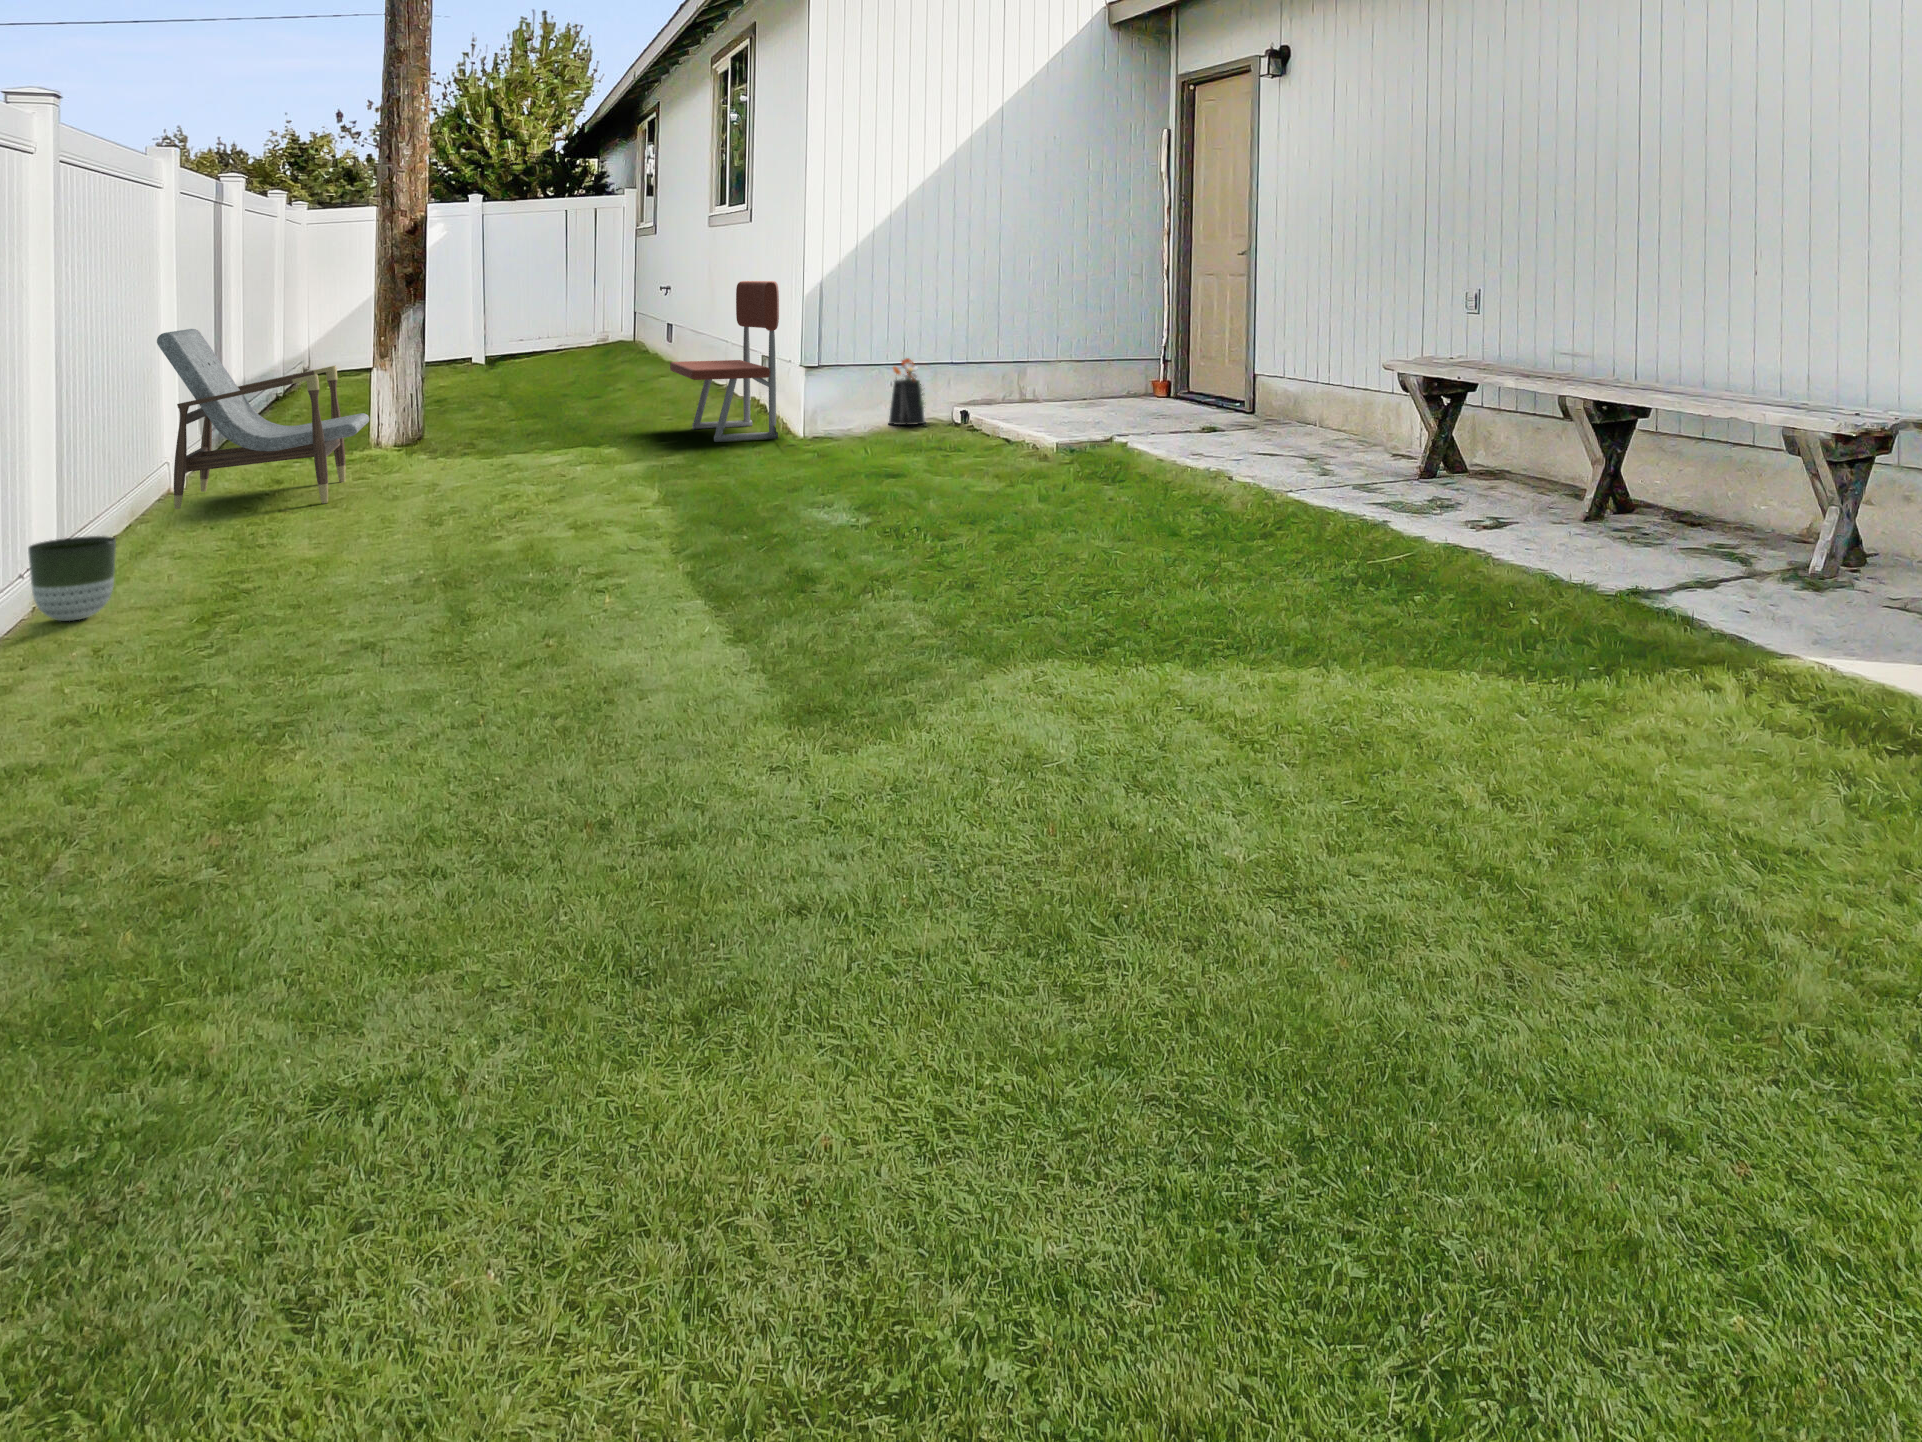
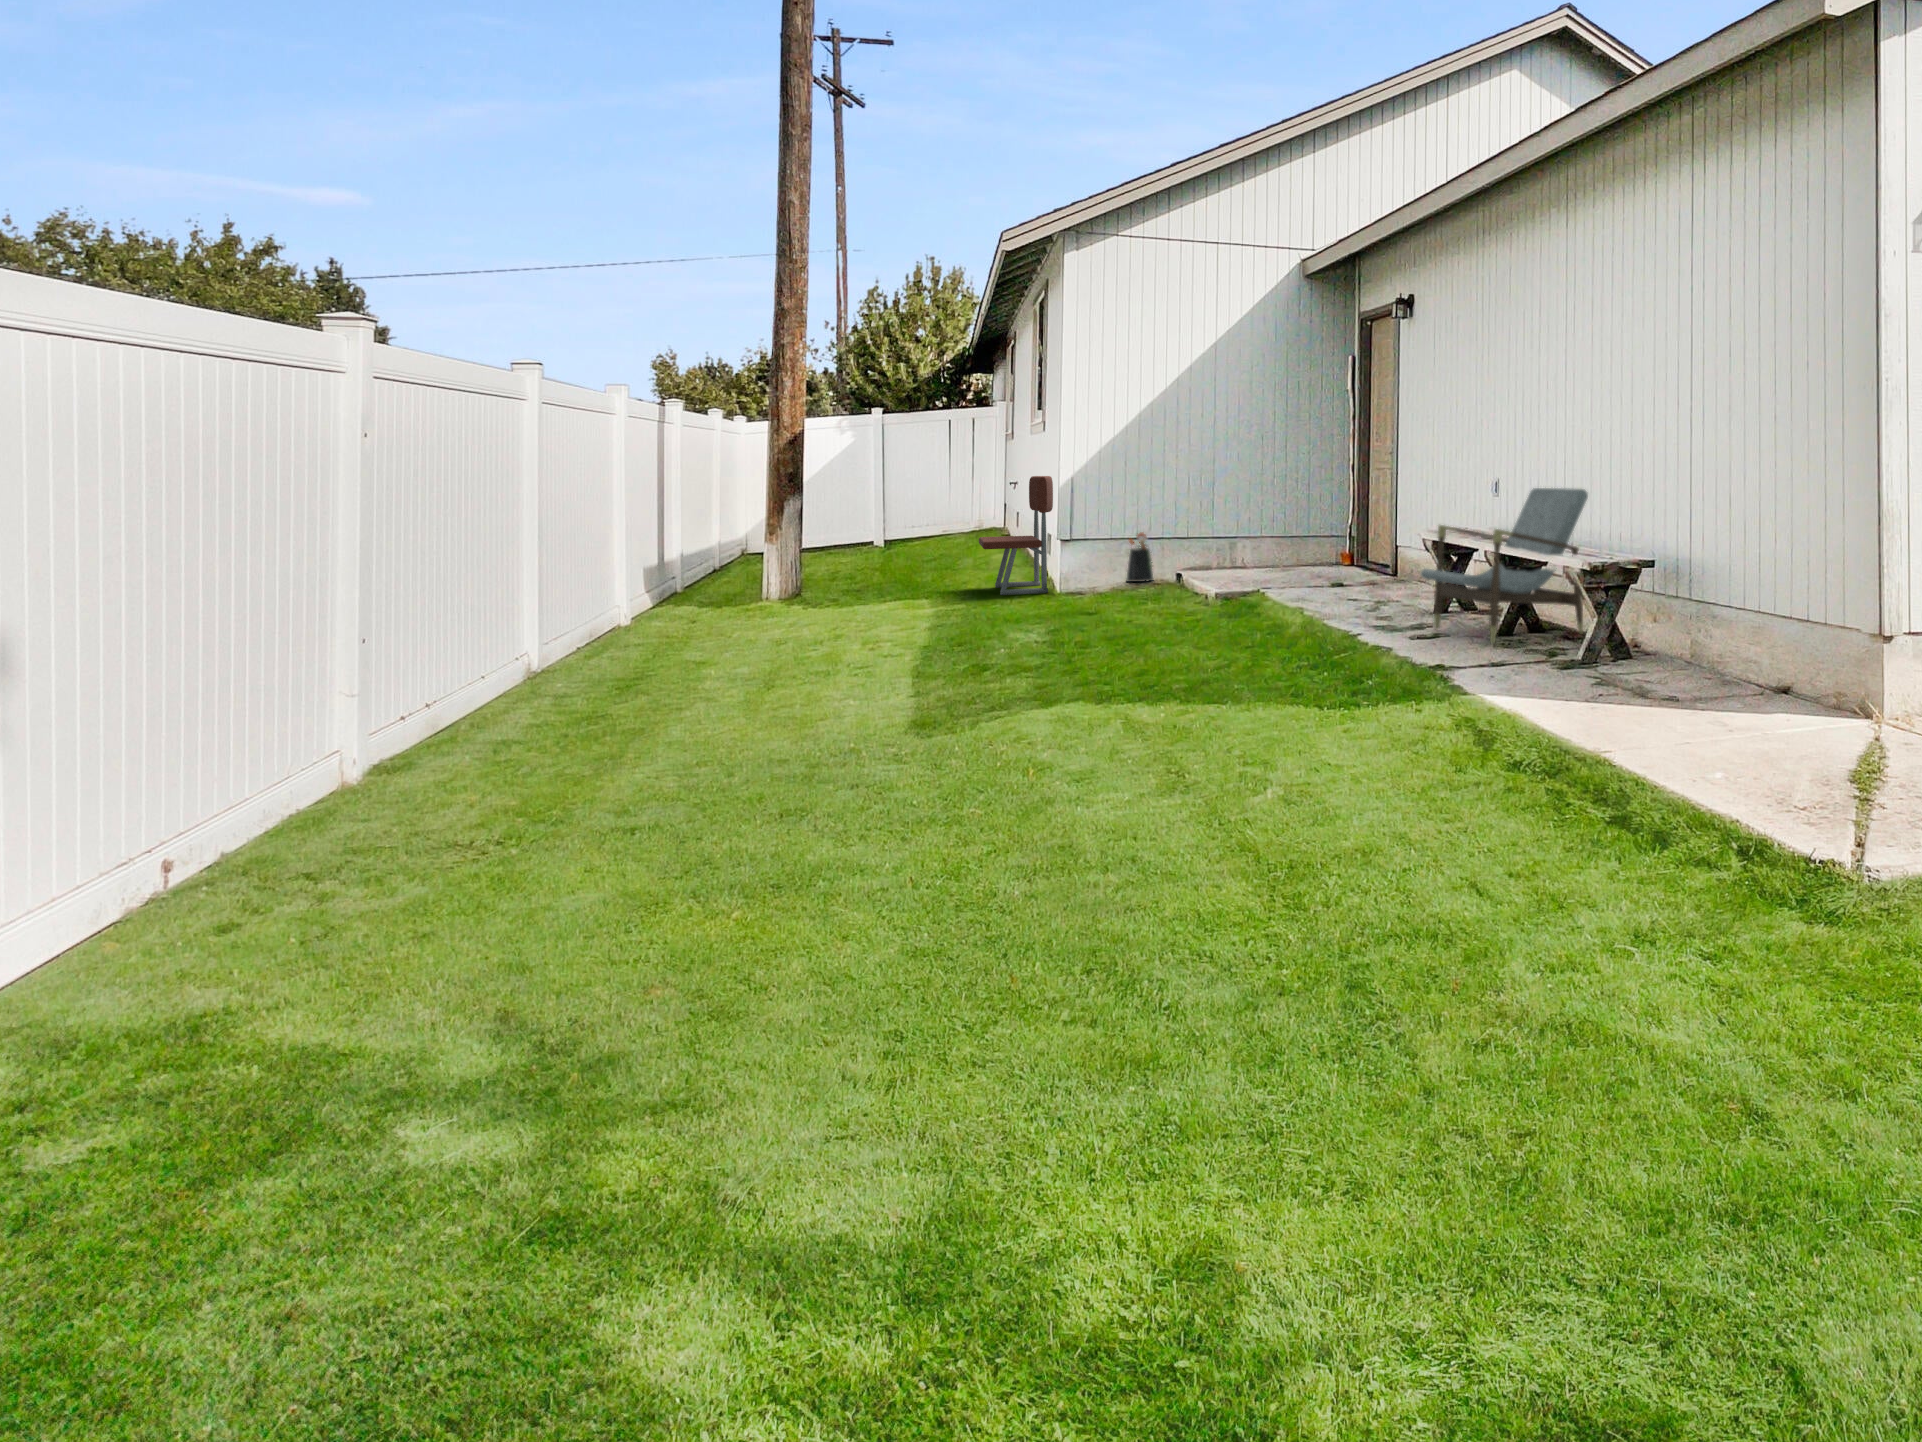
armchair: present [157,329,369,509] -> present [1421,488,1588,643]
planter: present [28,536,116,621] -> none [522,633,570,681]

